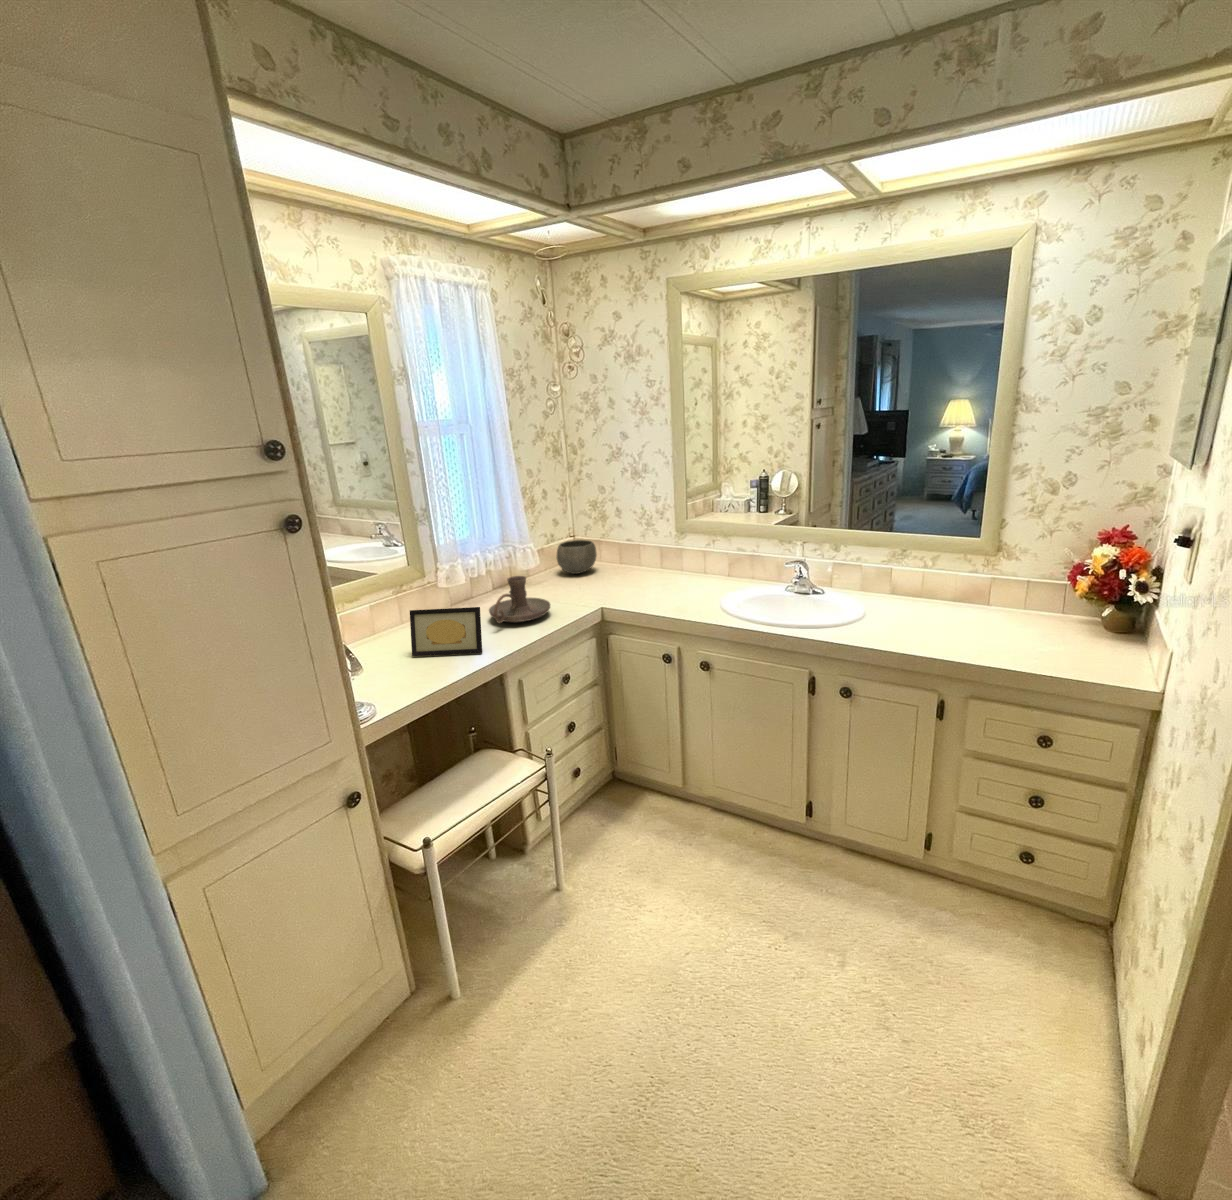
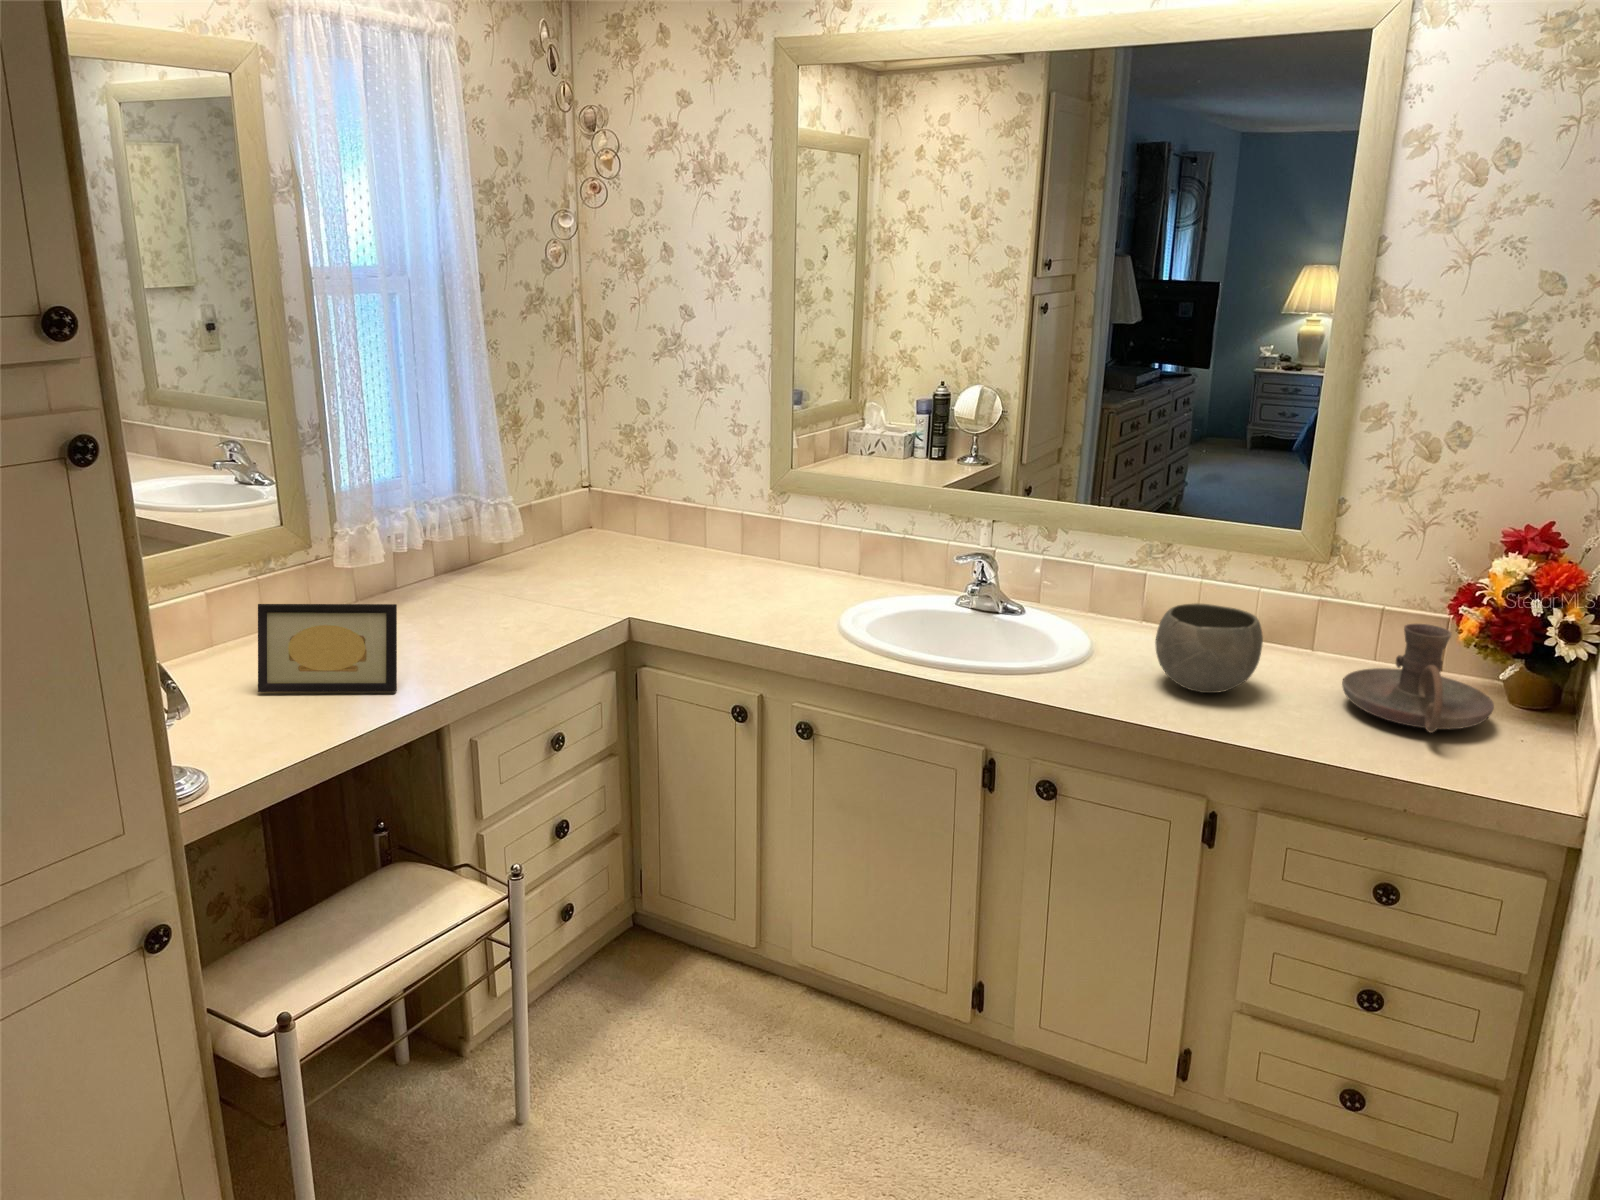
ceramic bowl: present [557,540,597,574] -> present [1155,604,1263,693]
candle holder: present [489,576,550,623] -> present [1342,624,1494,733]

